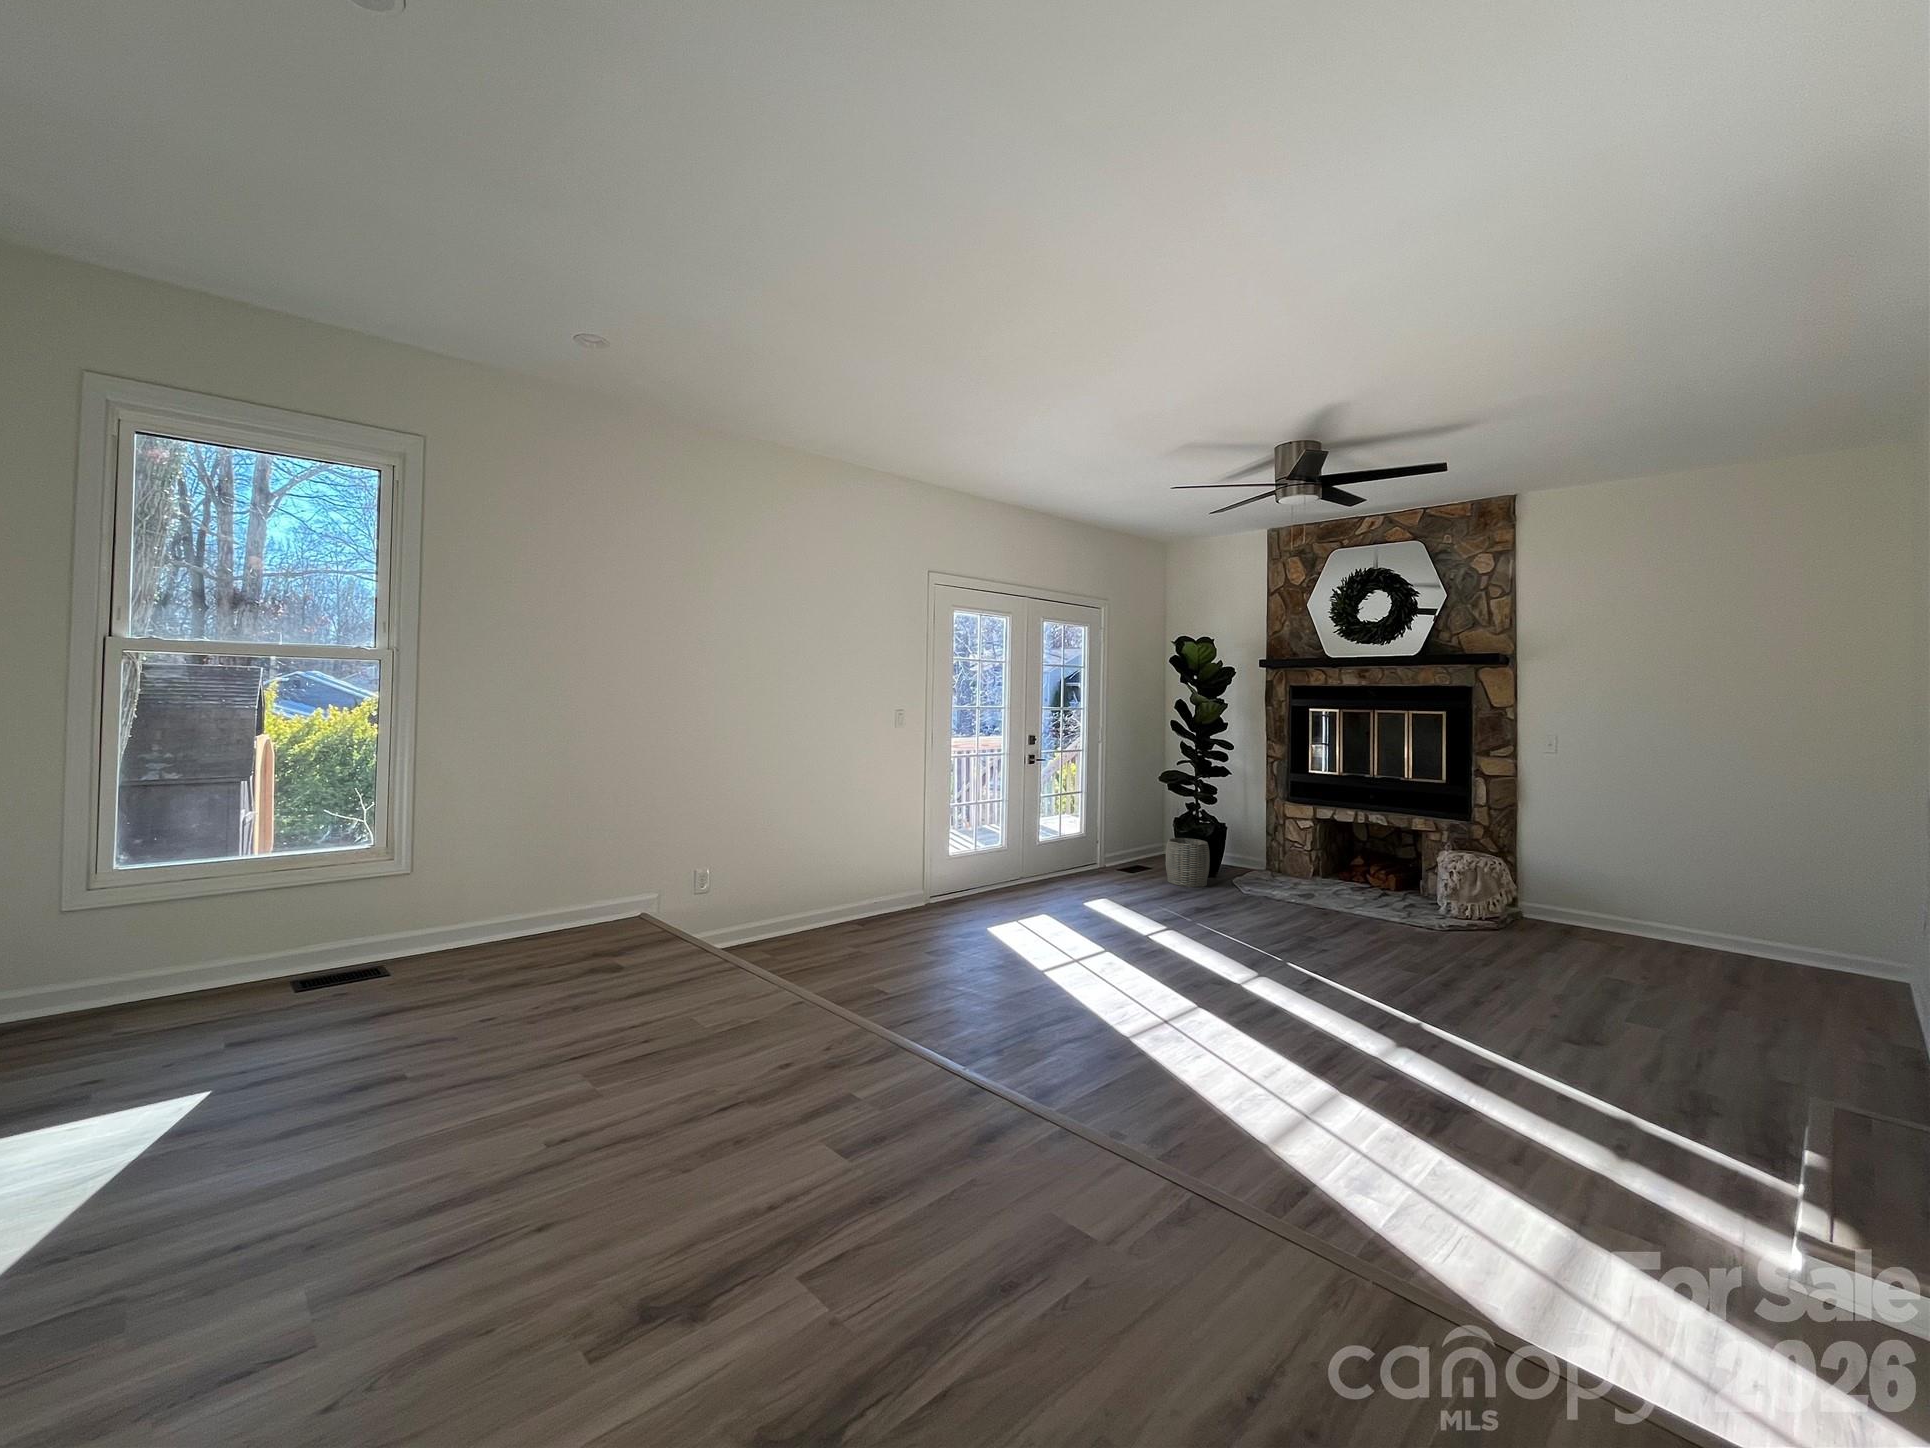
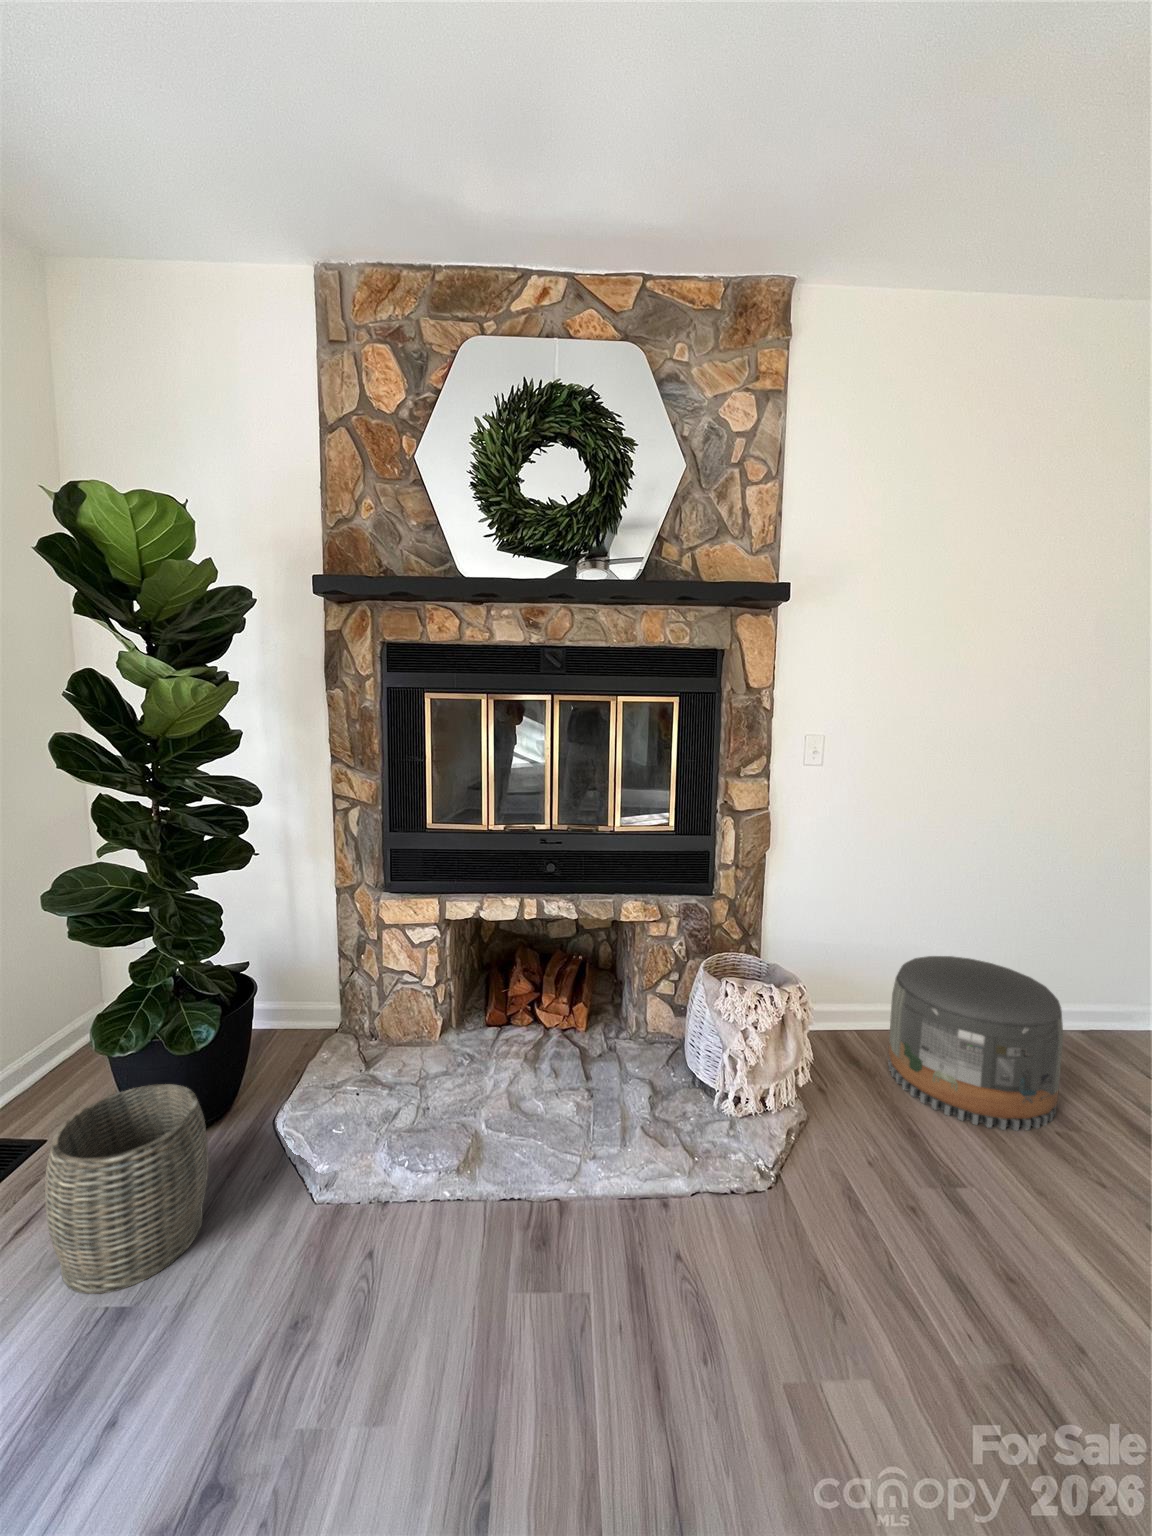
pouf: none [1572,872,1686,958] -> present [888,956,1063,1131]

